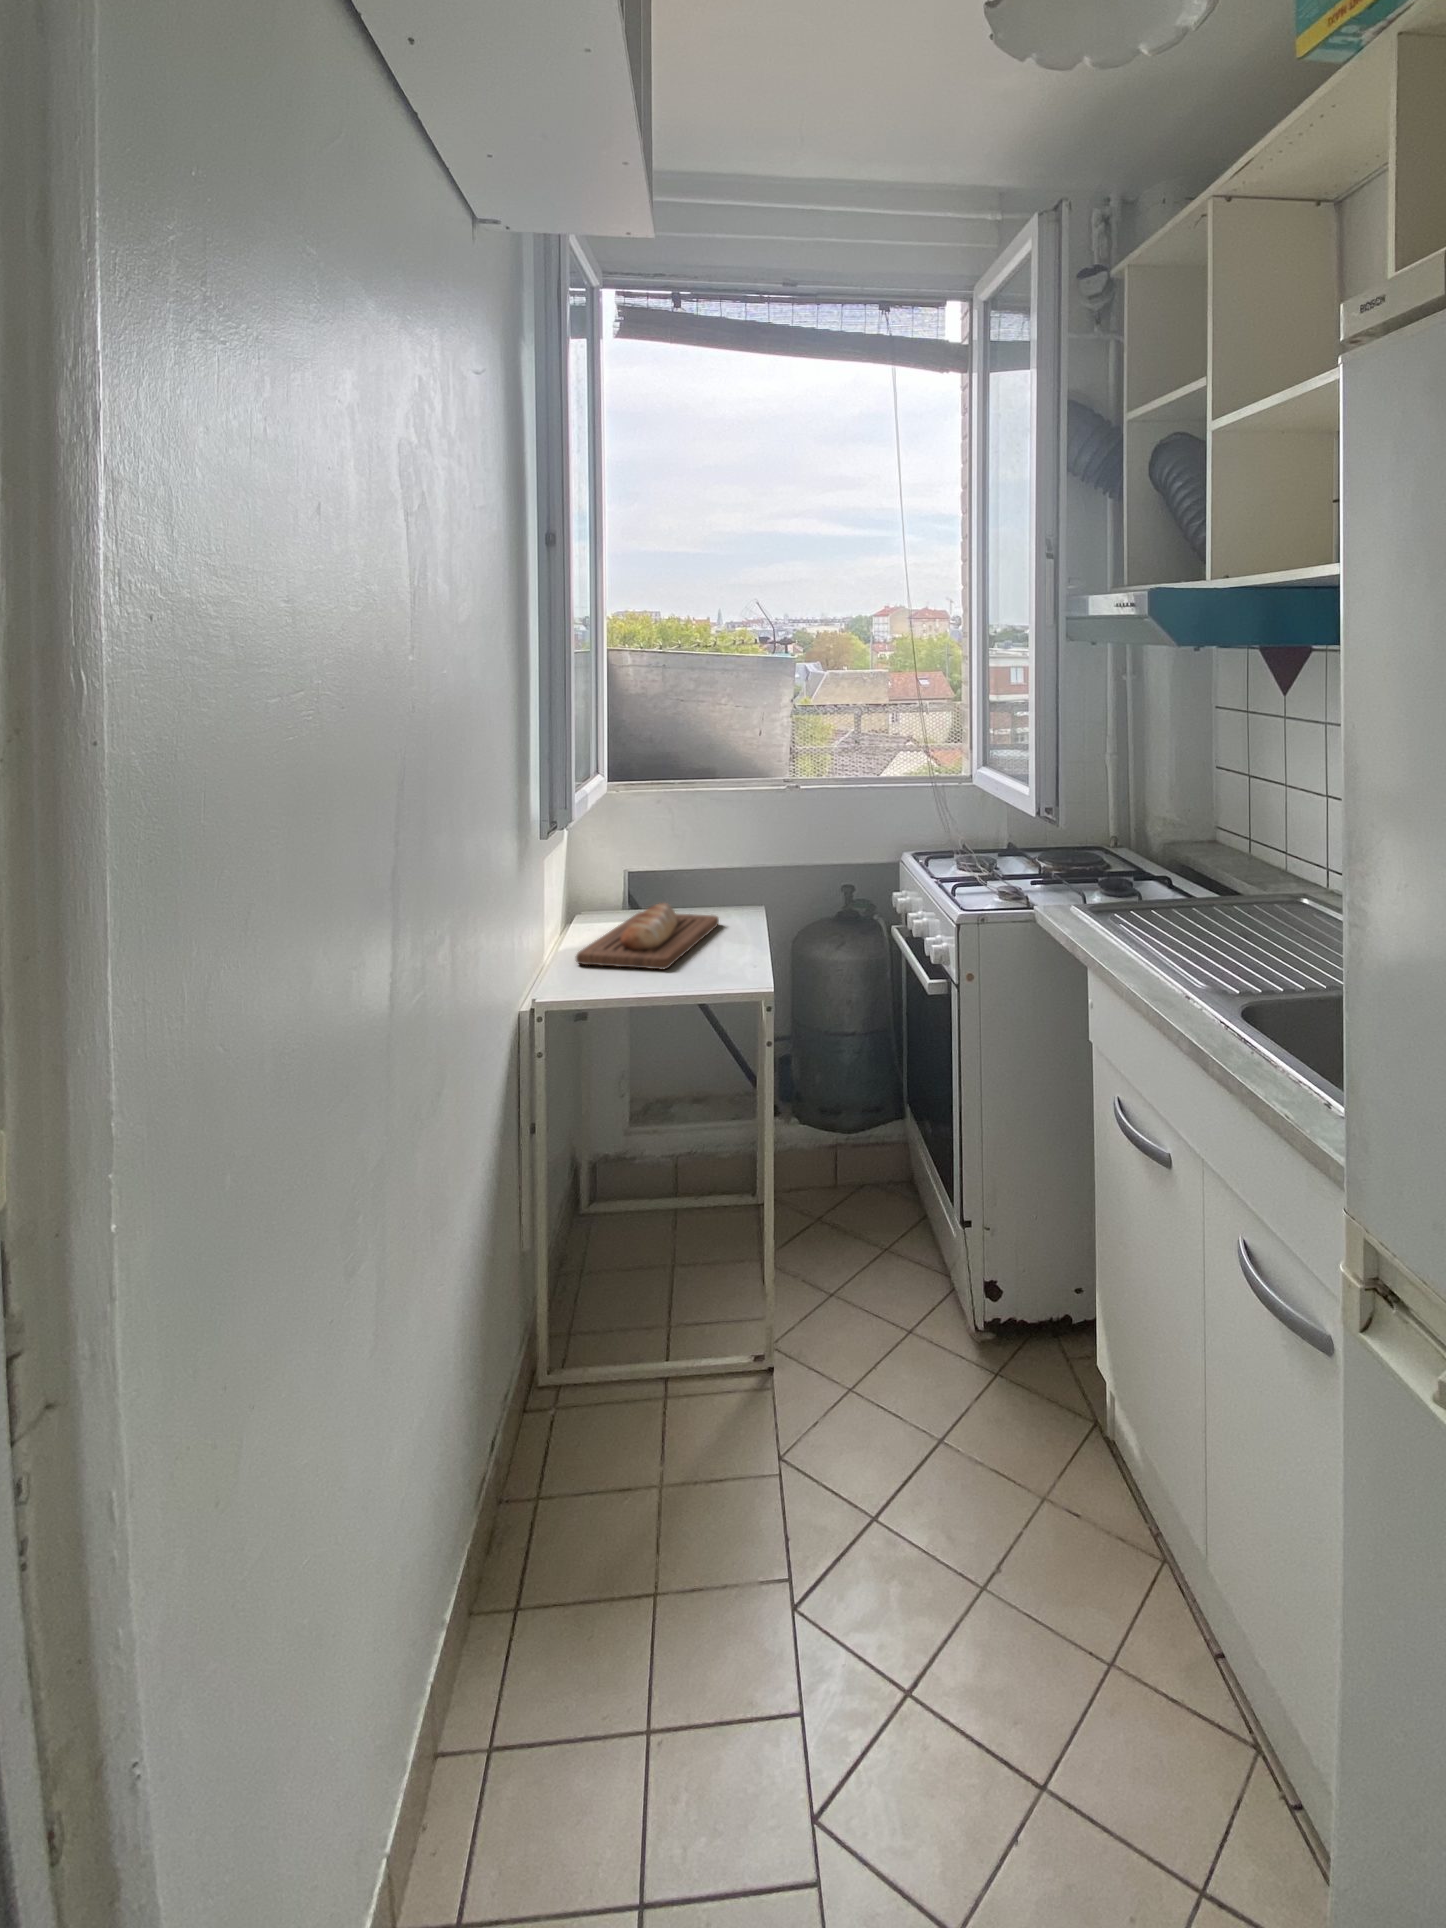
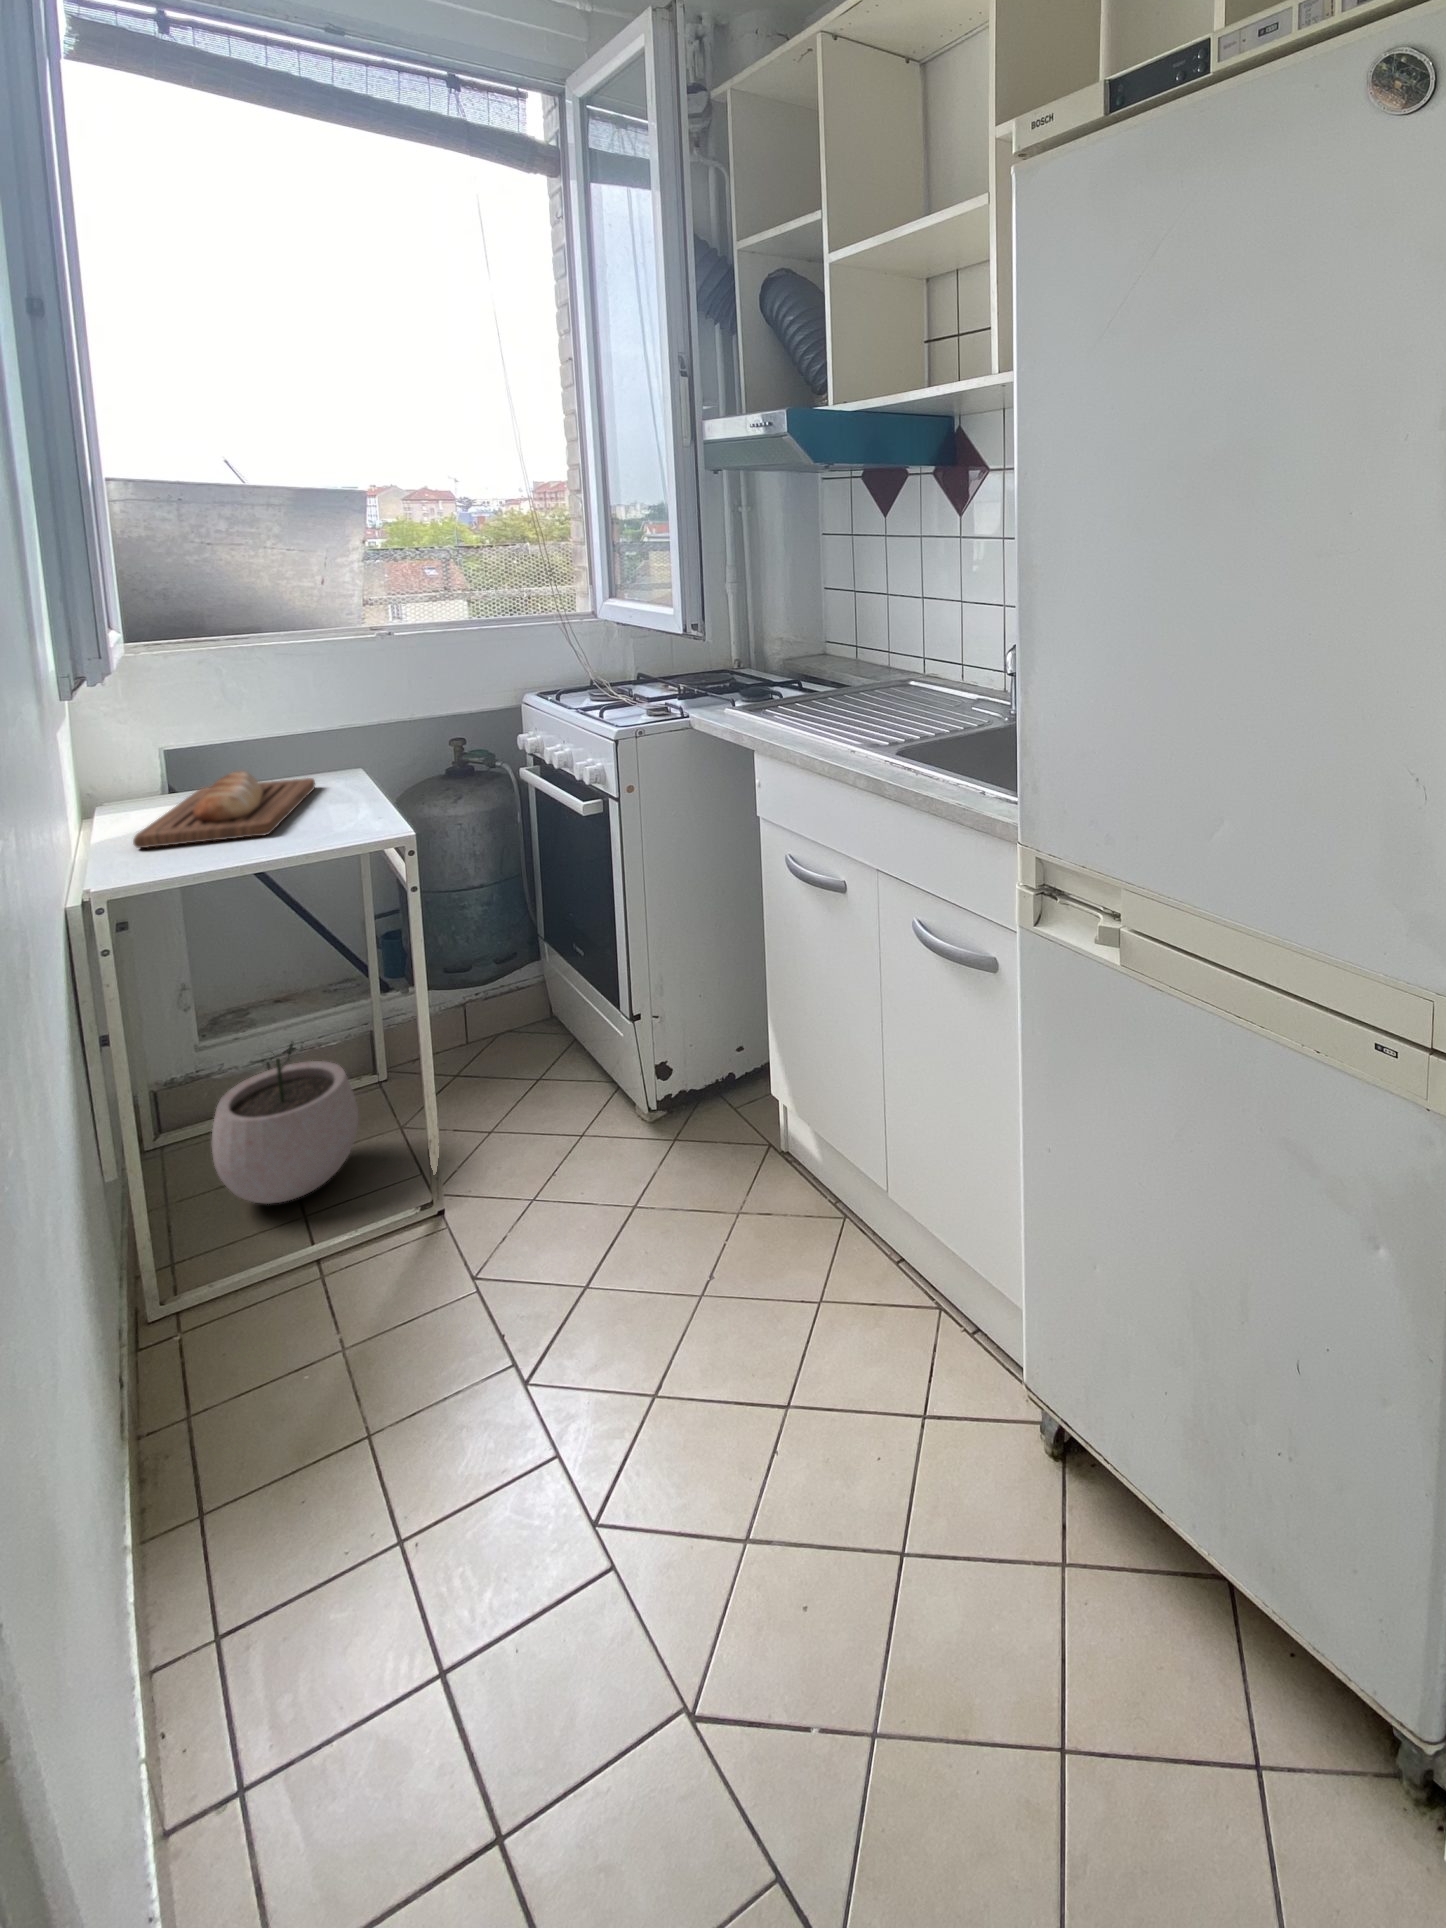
plant pot: none [609,1155,721,1307] -> present [212,1043,358,1204]

